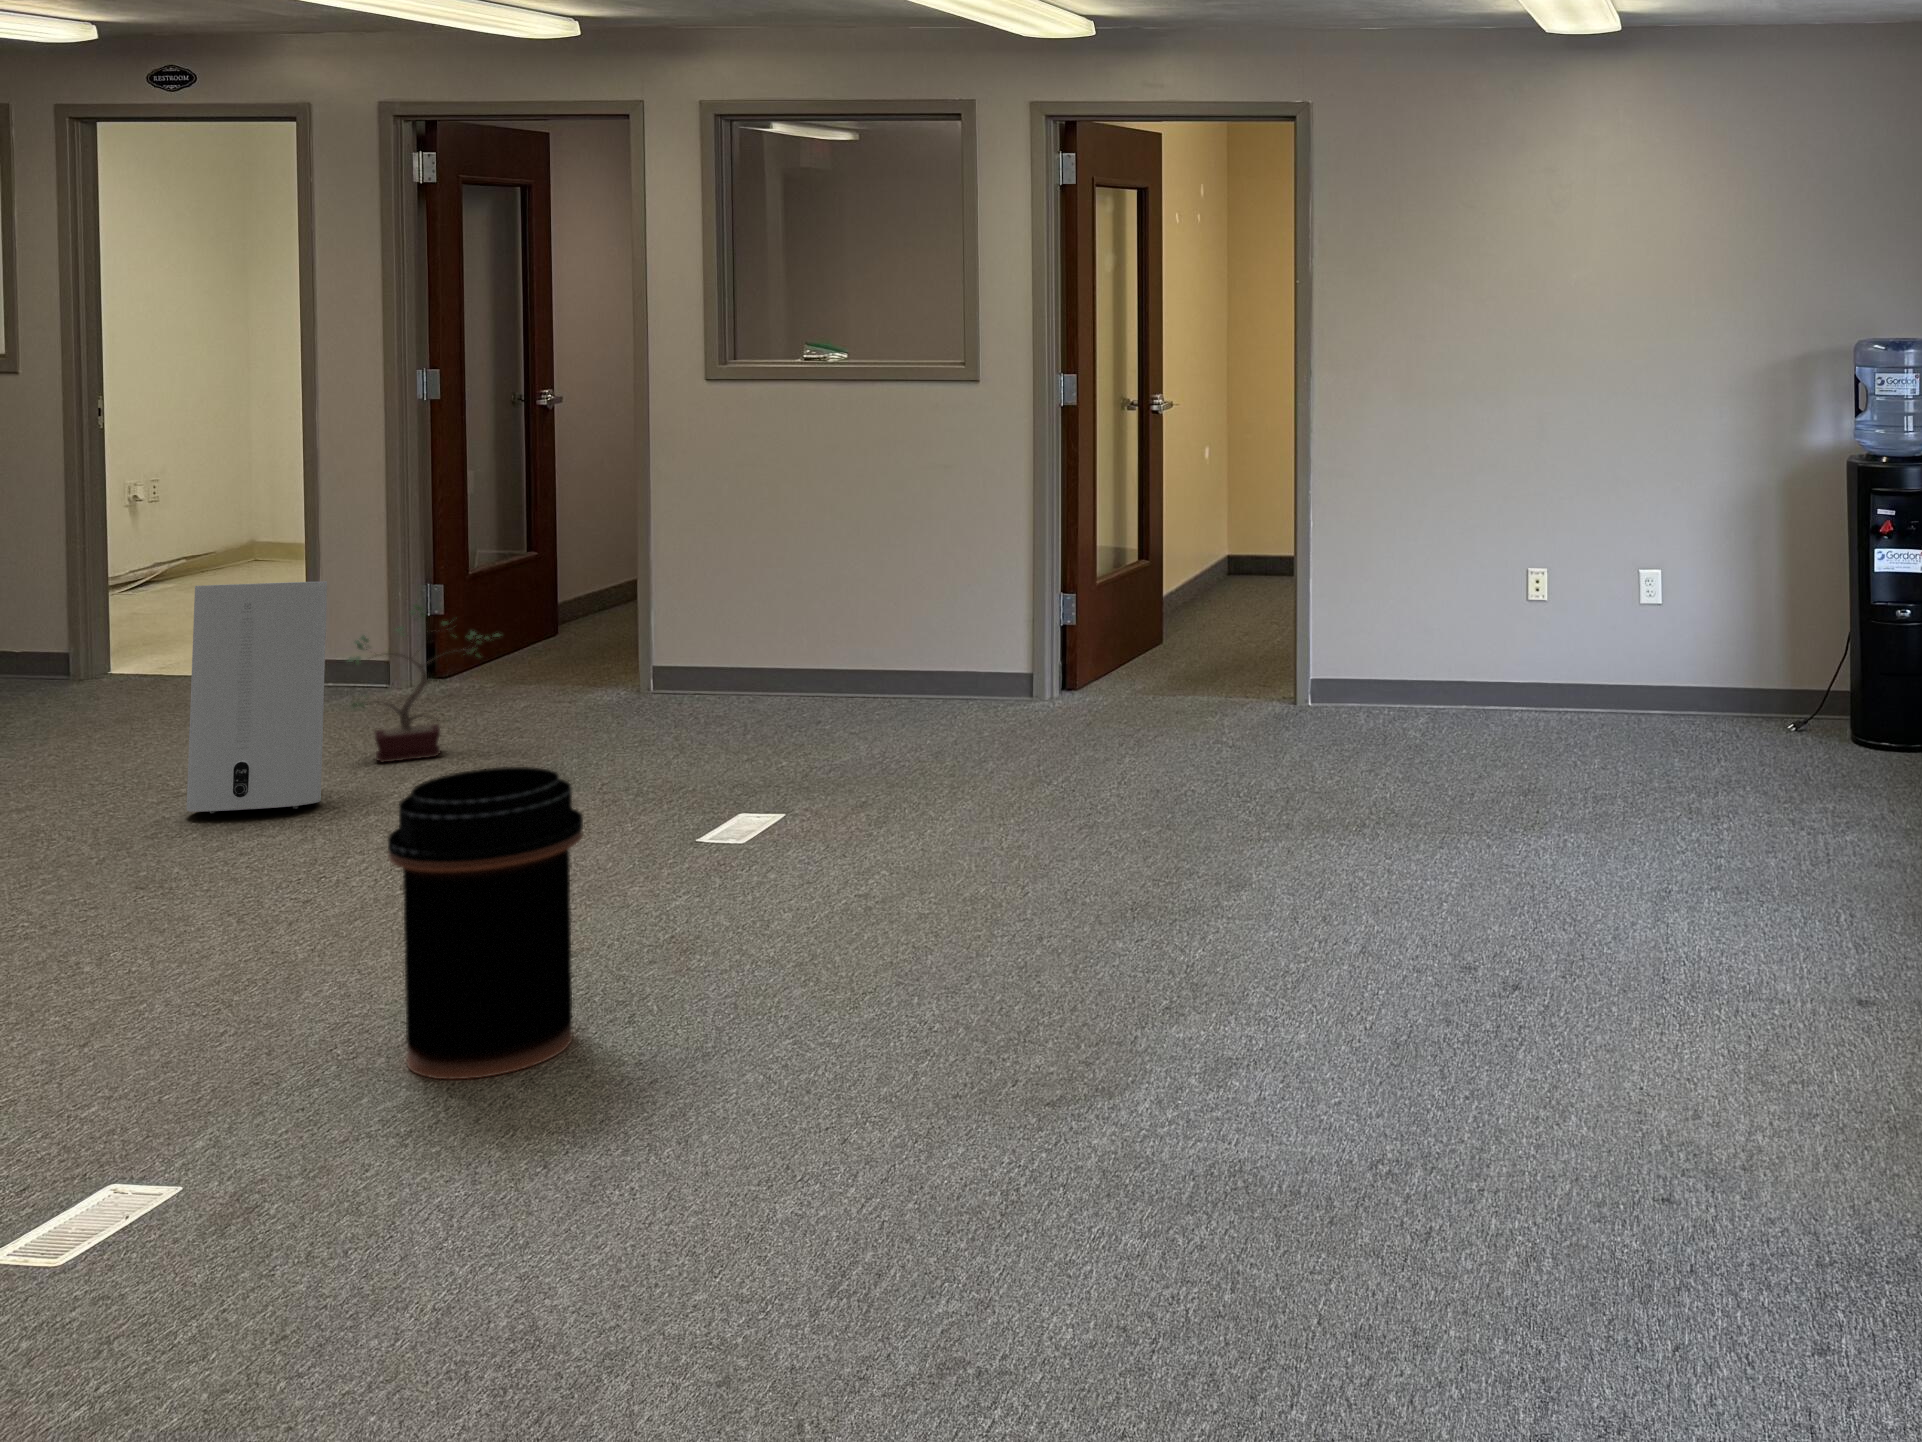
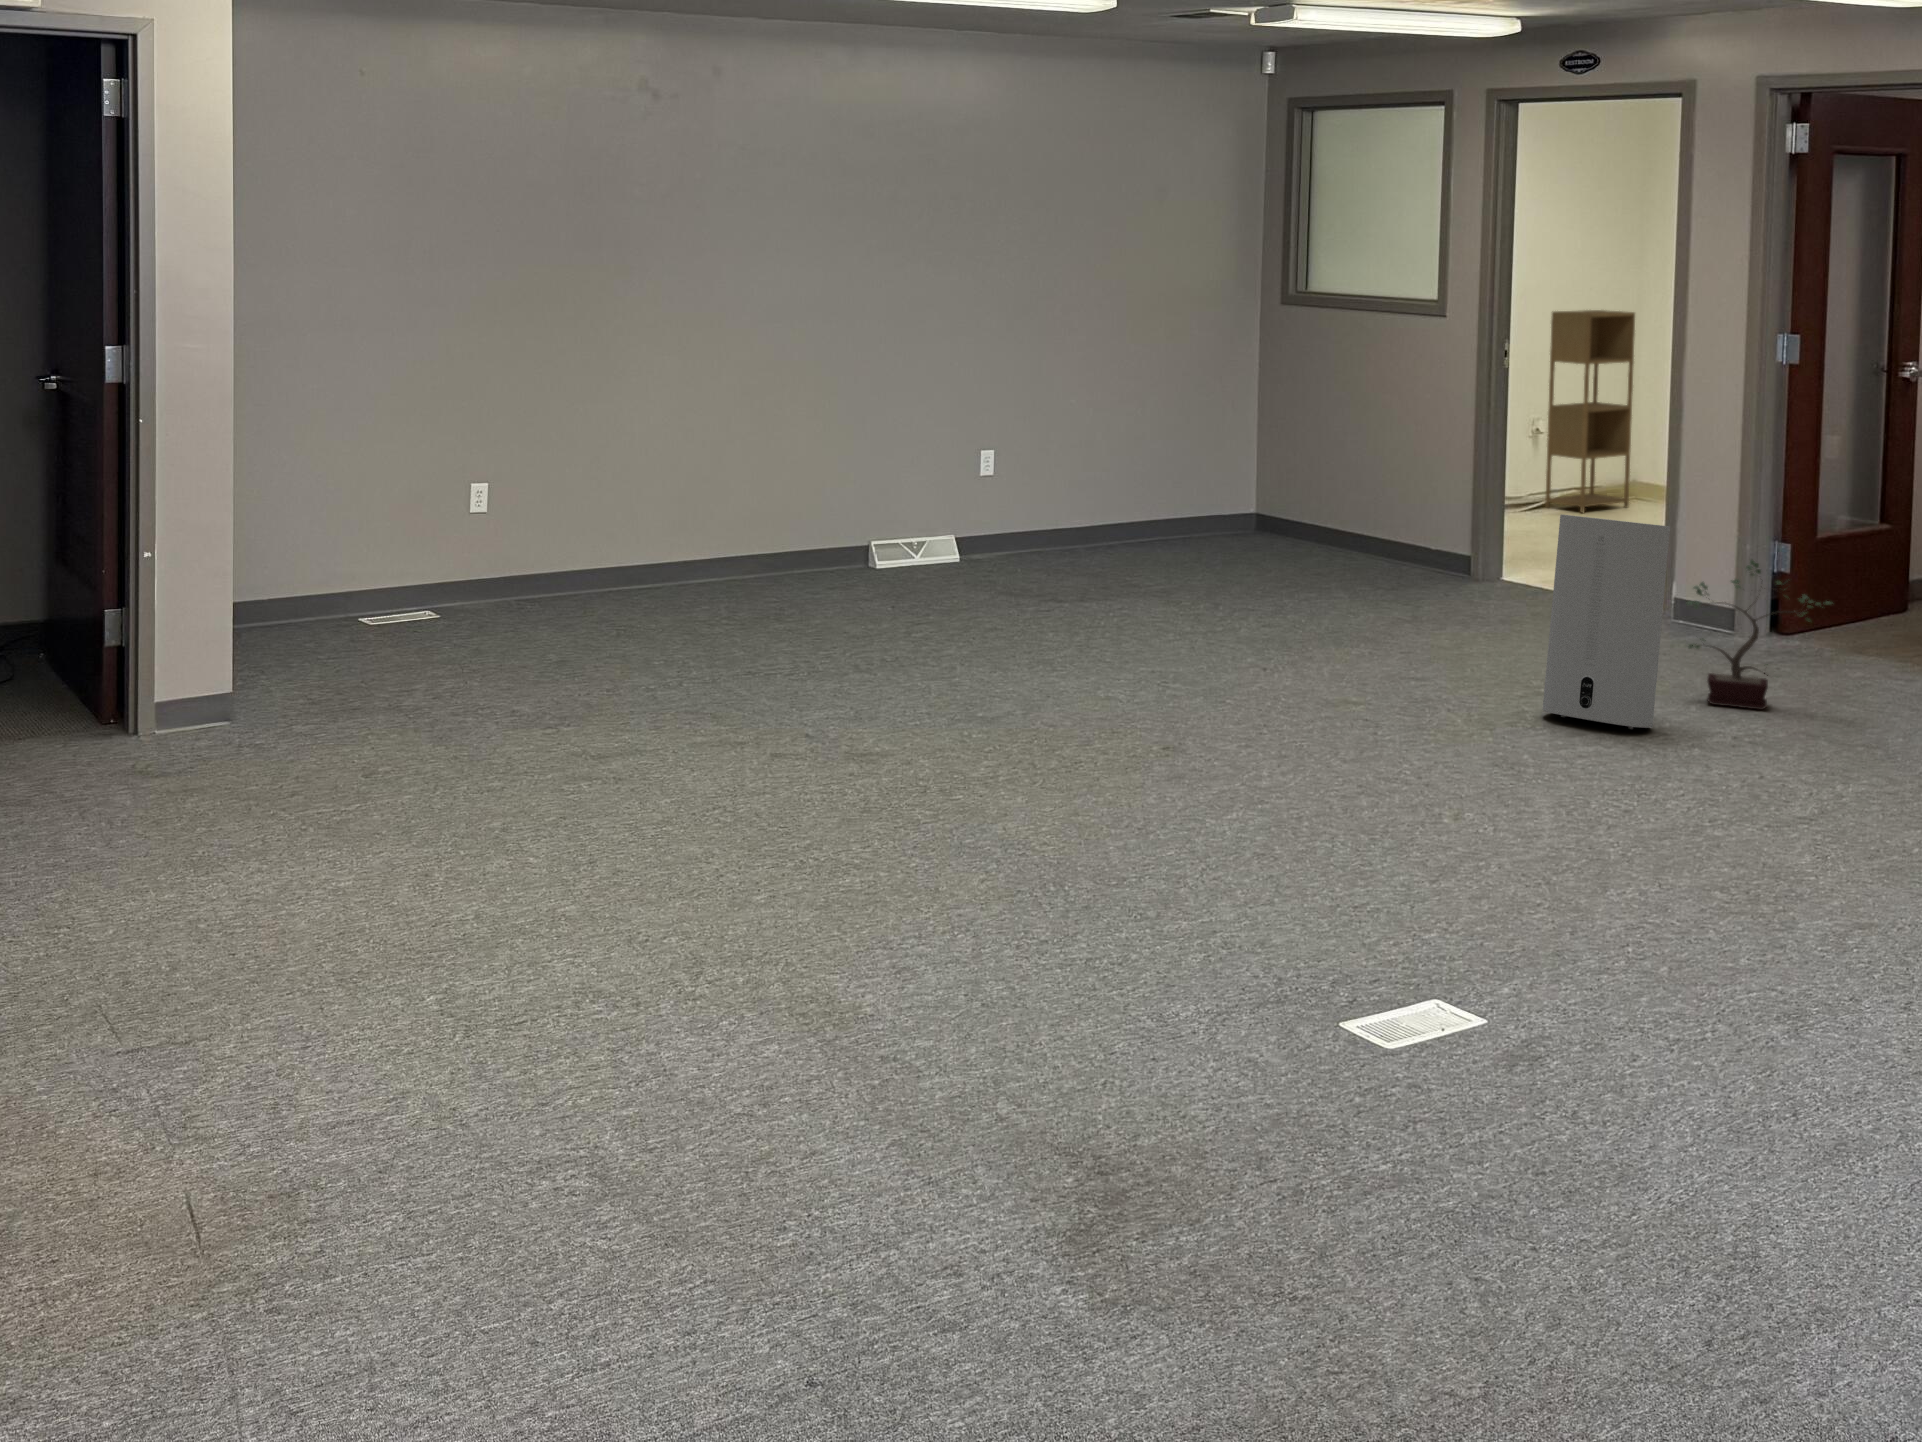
shelving unit: none [143,357,249,583] -> present [1545,310,1635,513]
trash can: present [388,767,583,1079] -> none [1680,723,1866,1021]

